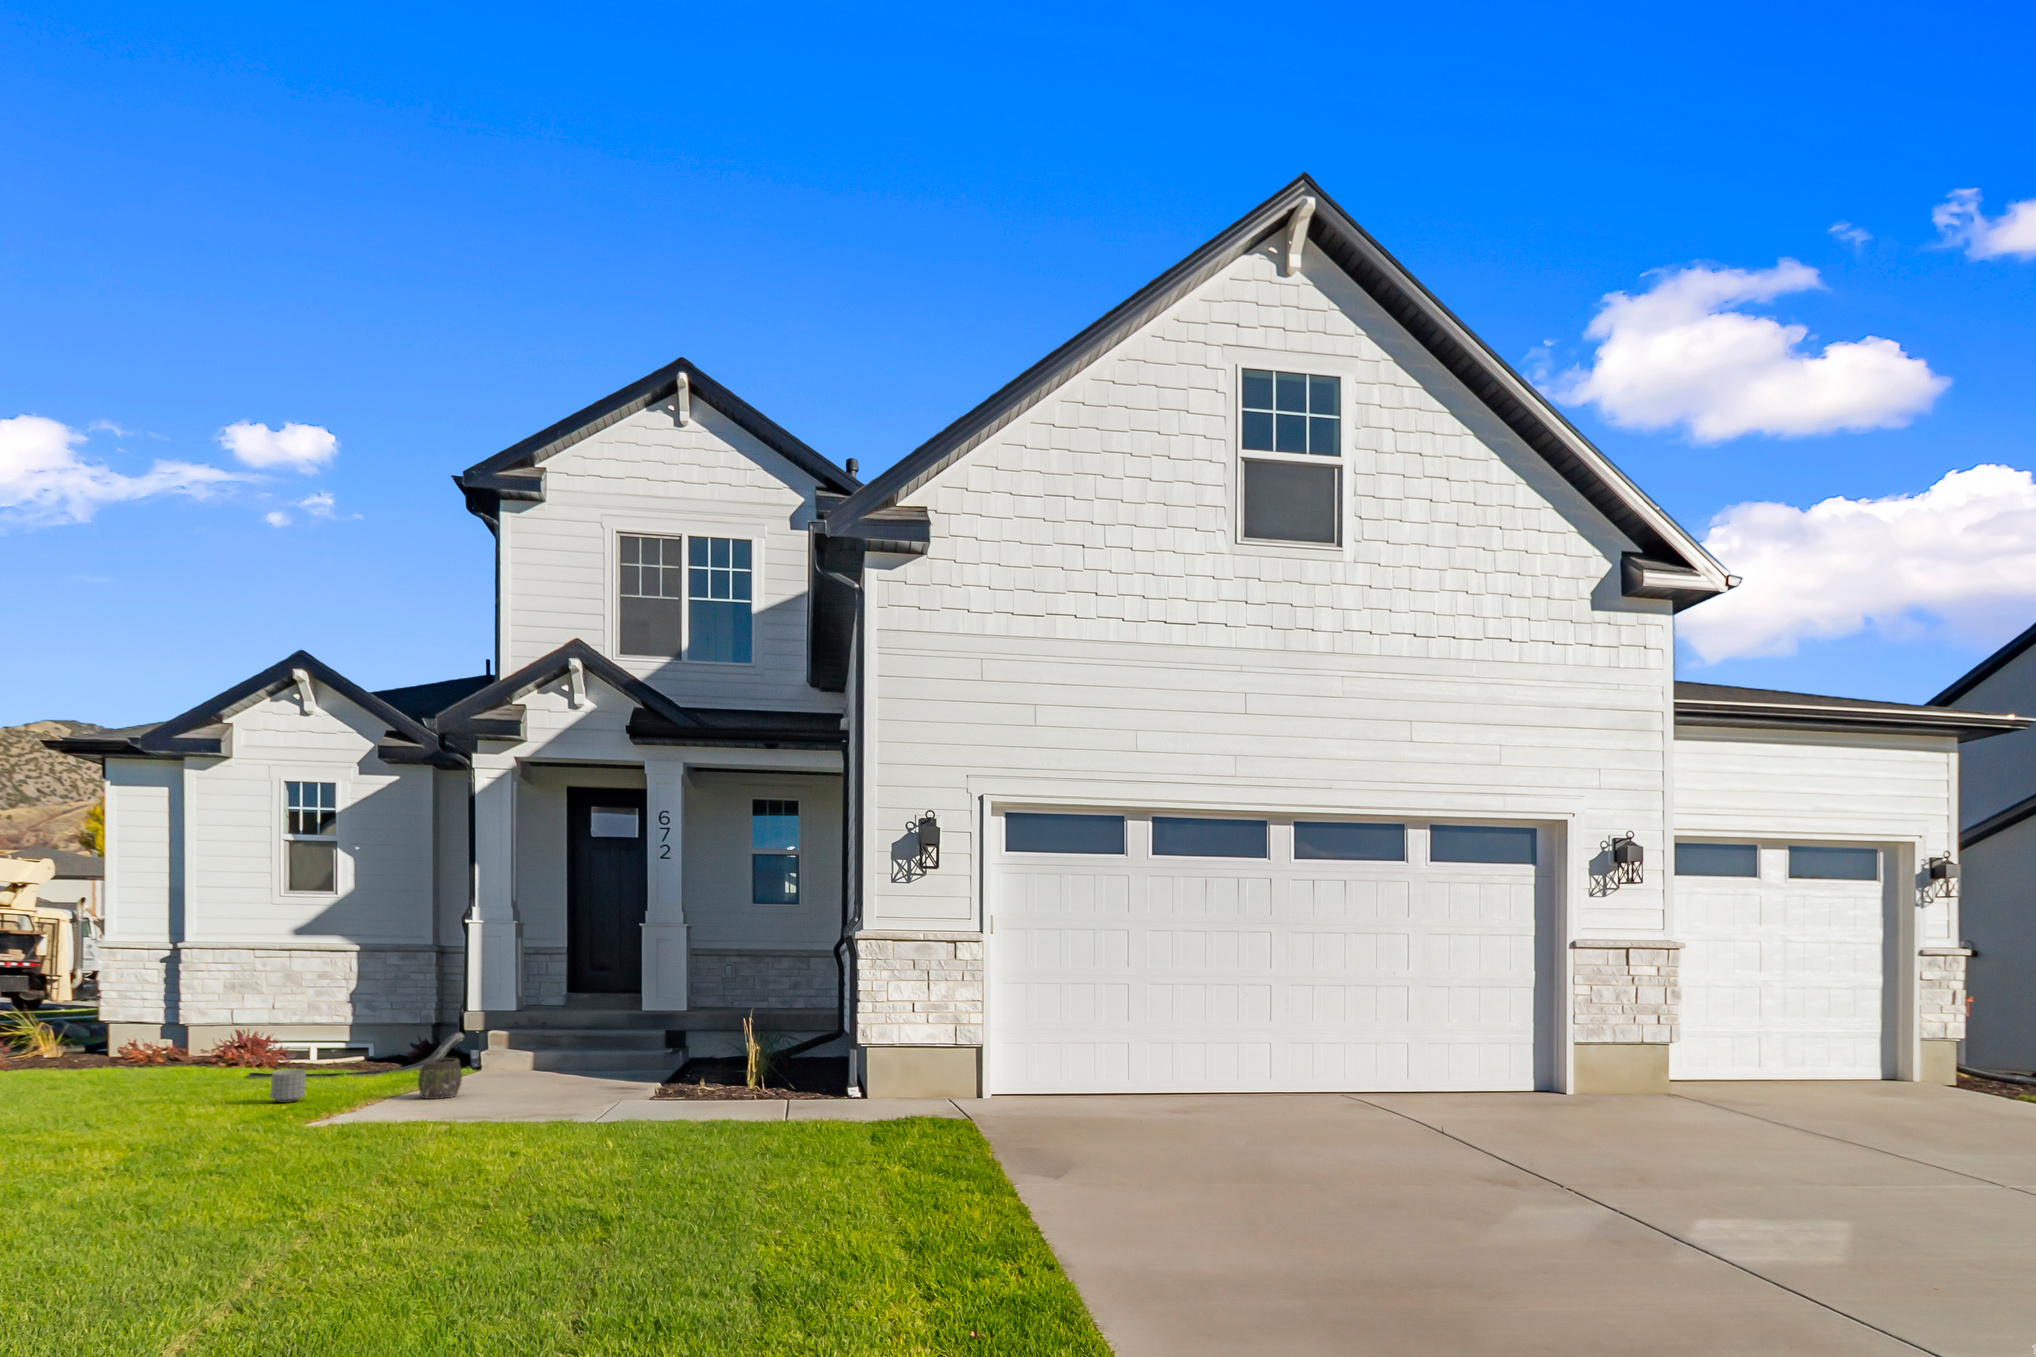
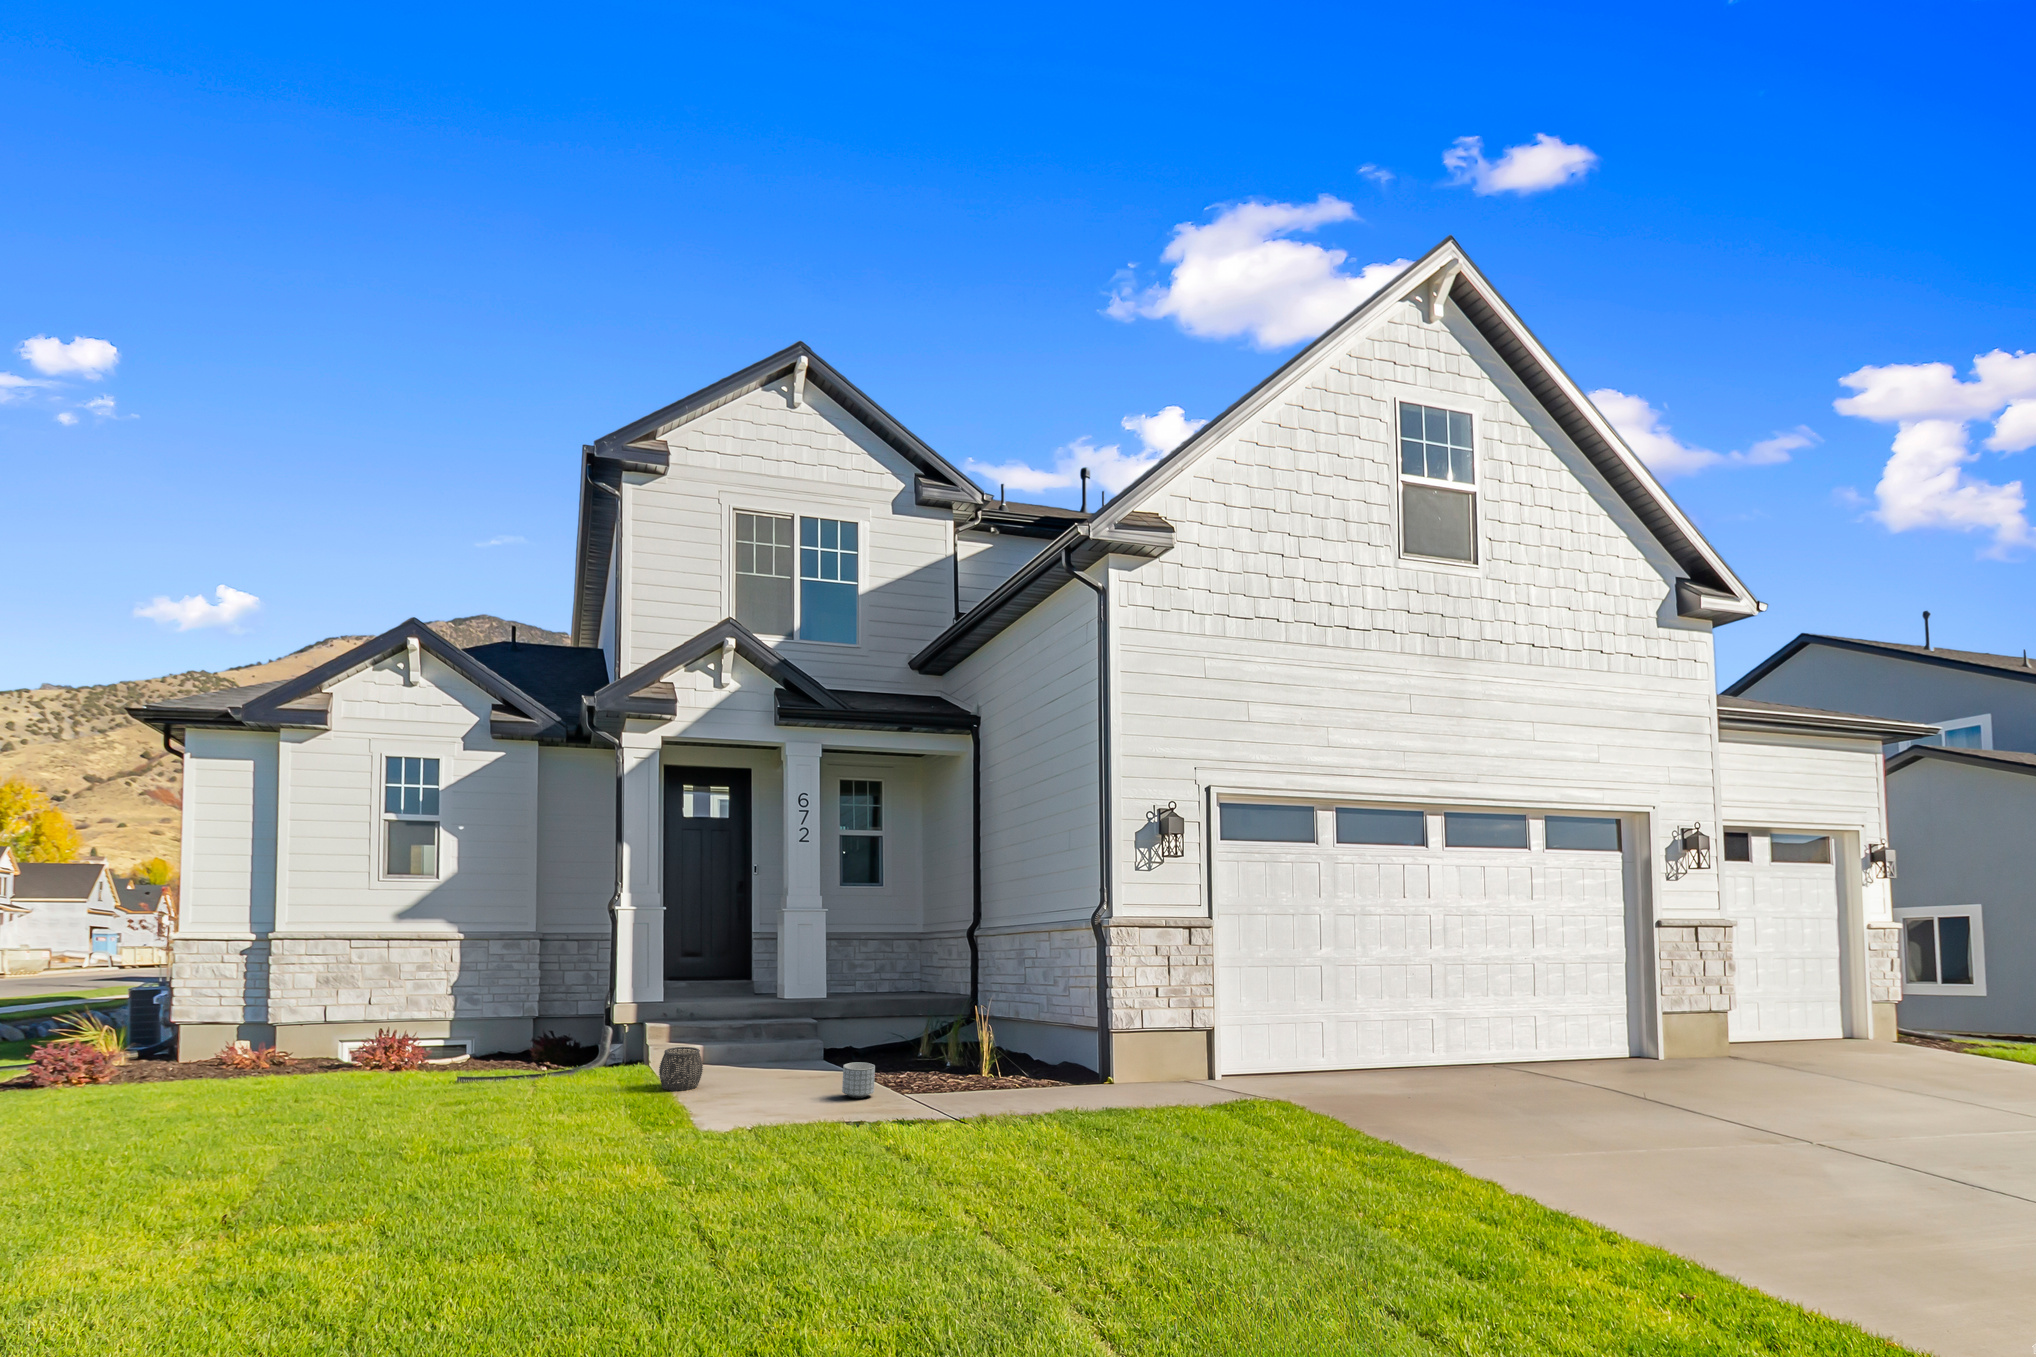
planter: present [270,1069,306,1103] -> present [842,1062,875,1098]

